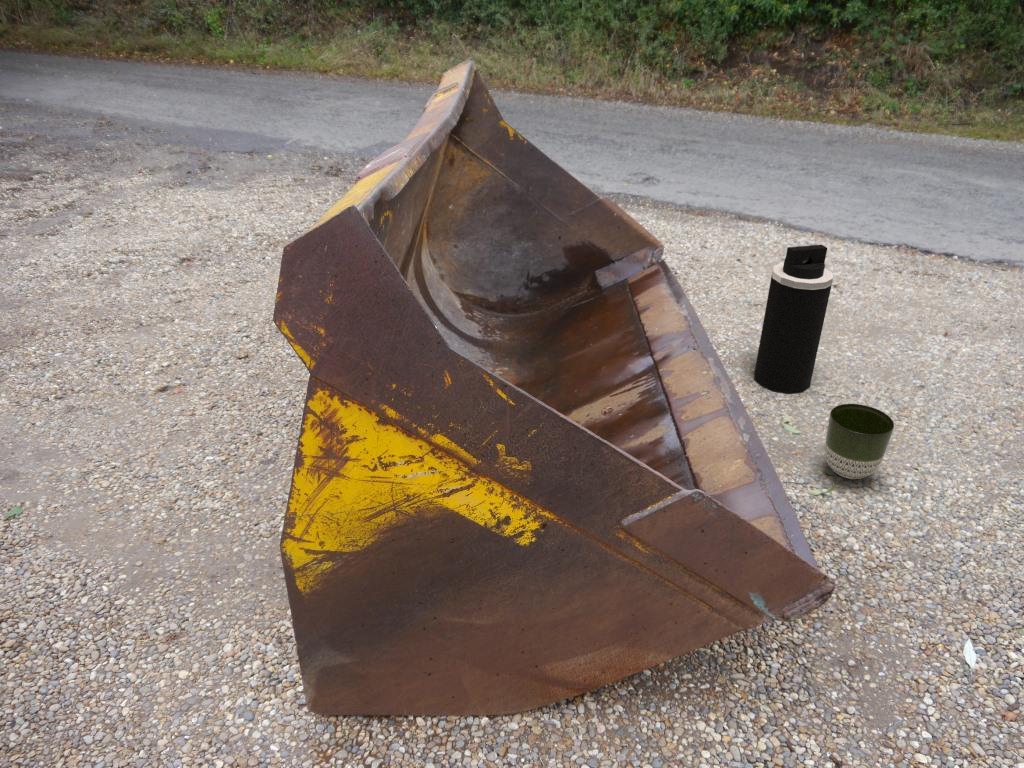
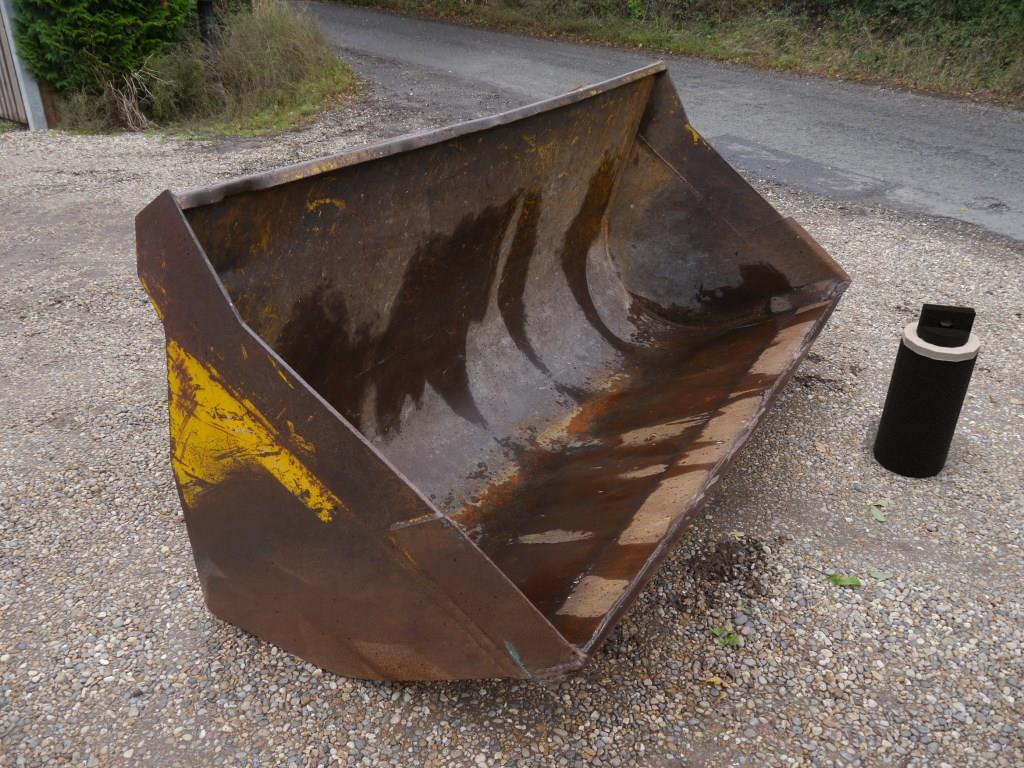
planter: present [825,404,894,479] -> none [864,501,949,593]

